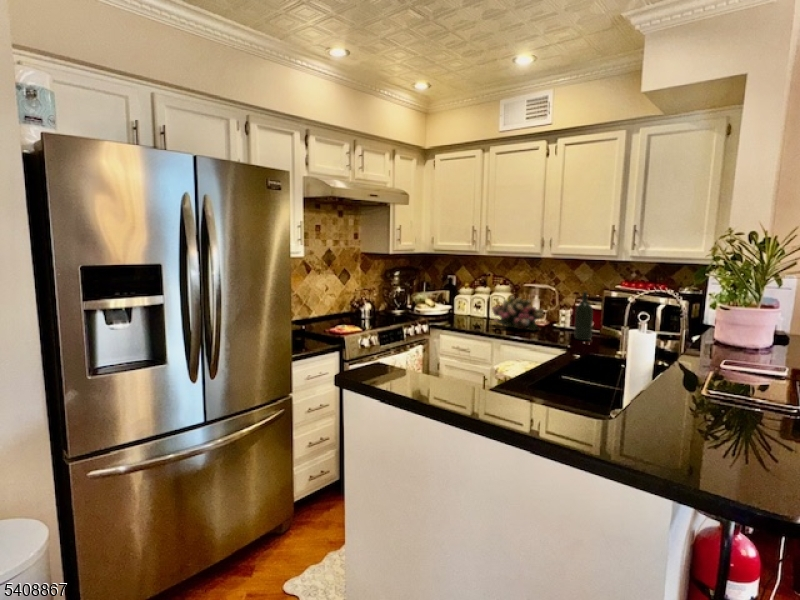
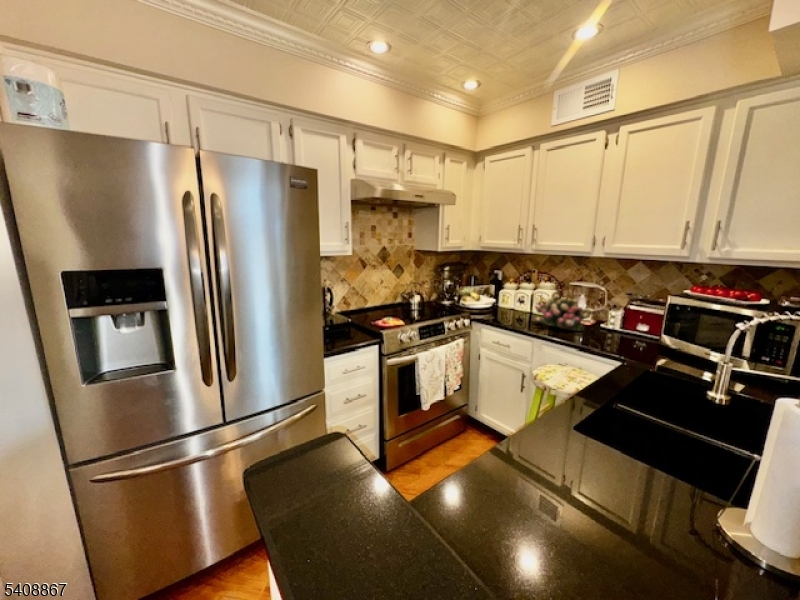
wine bottle: present [575,291,593,340] -> none [627,294,653,349]

